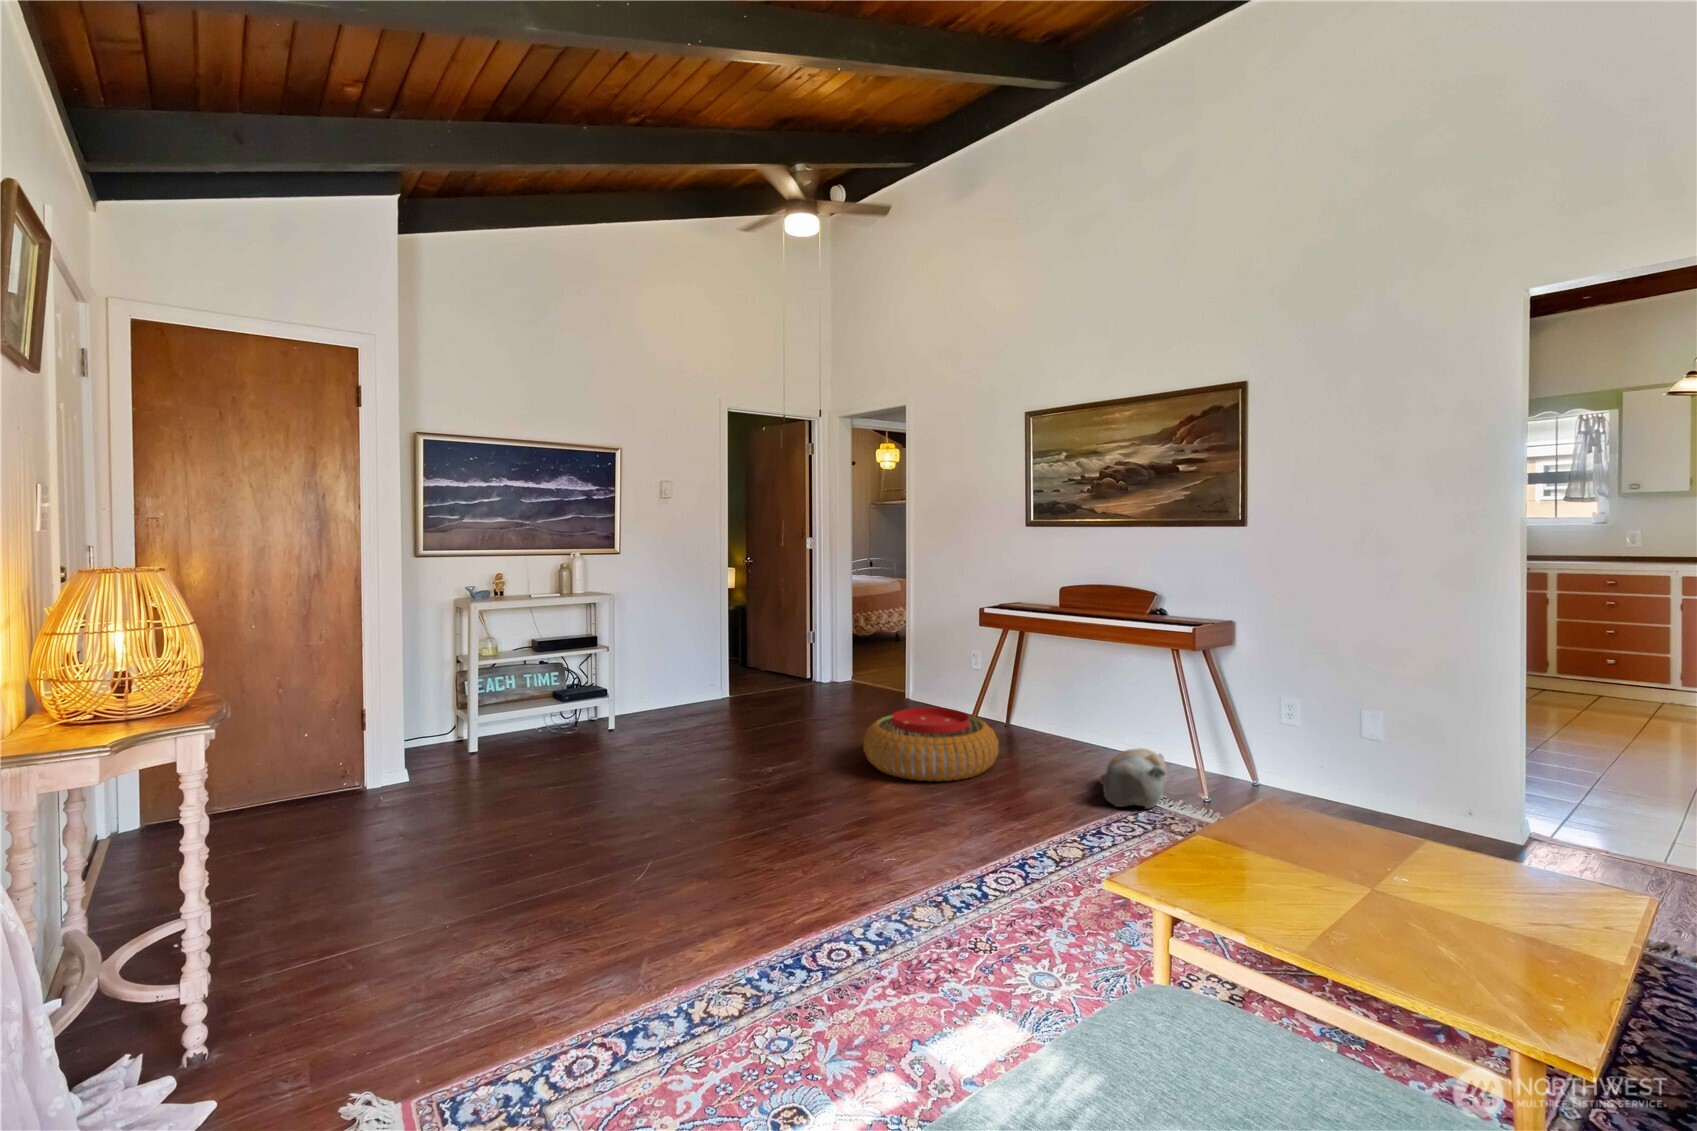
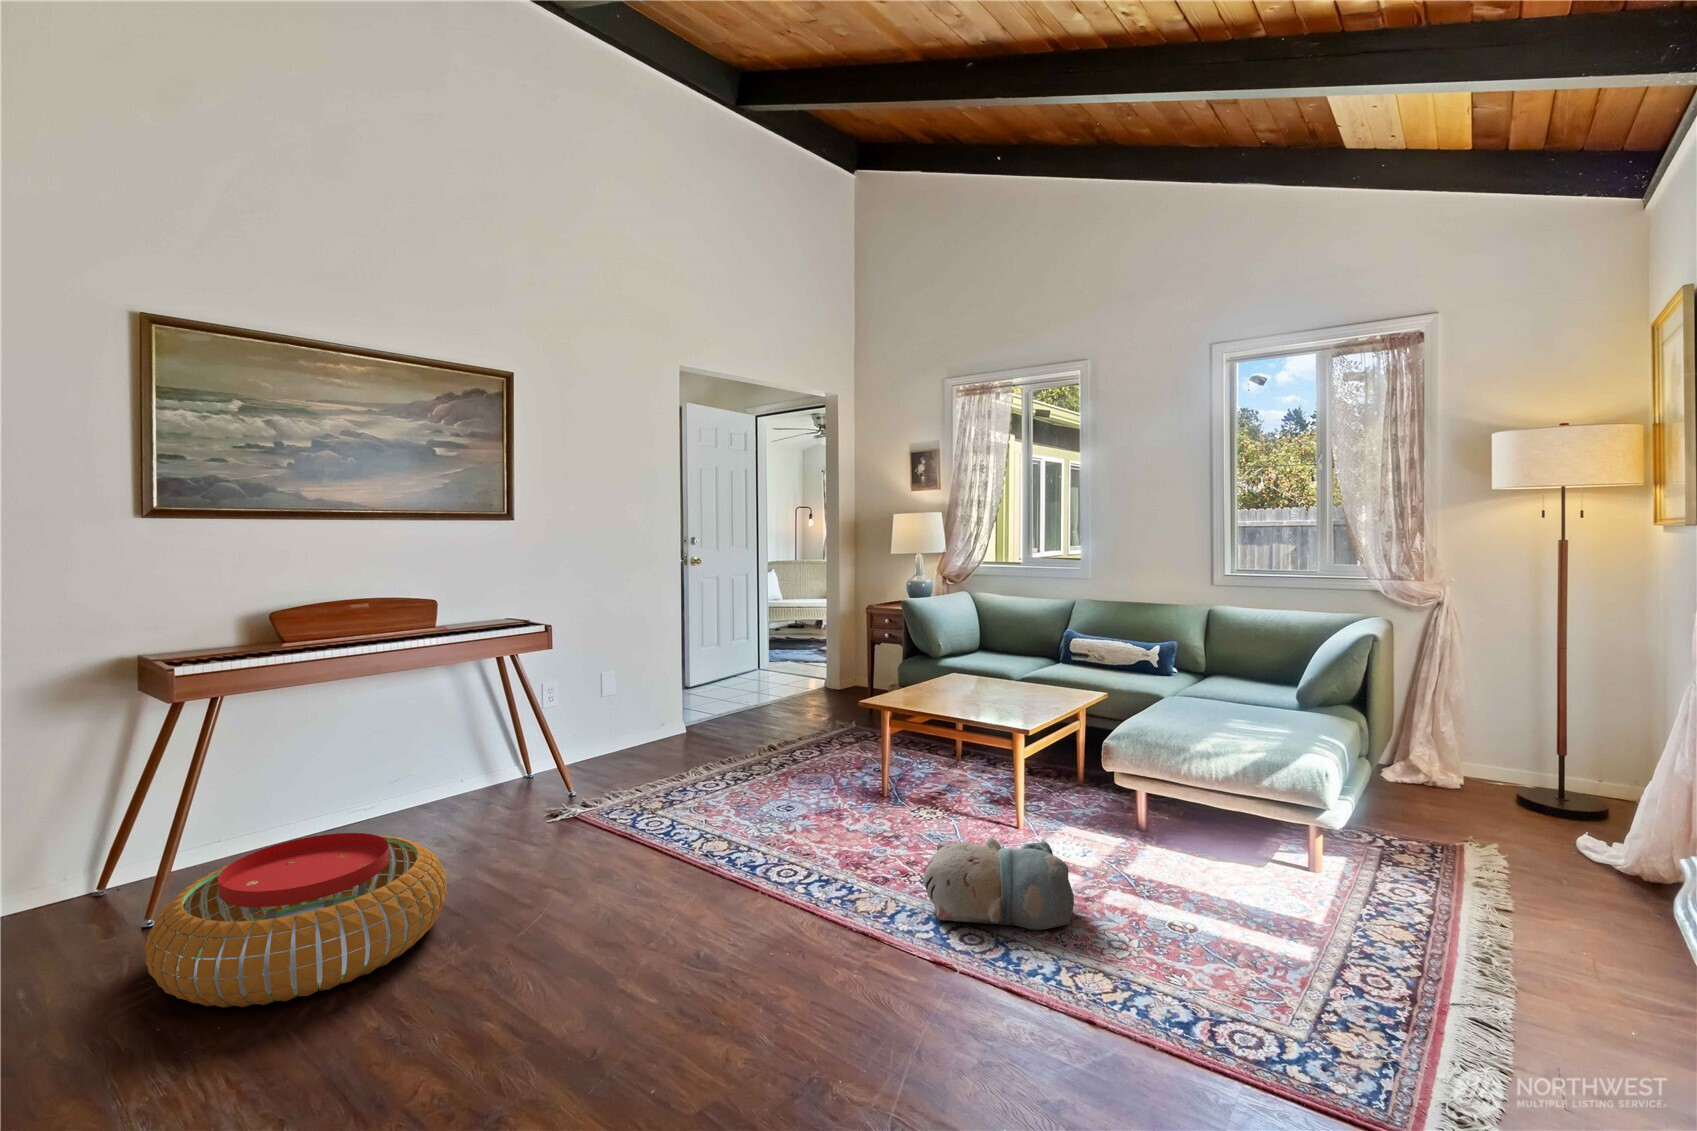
plush toy: present [1099,749,1167,809] -> present [923,838,1074,930]

